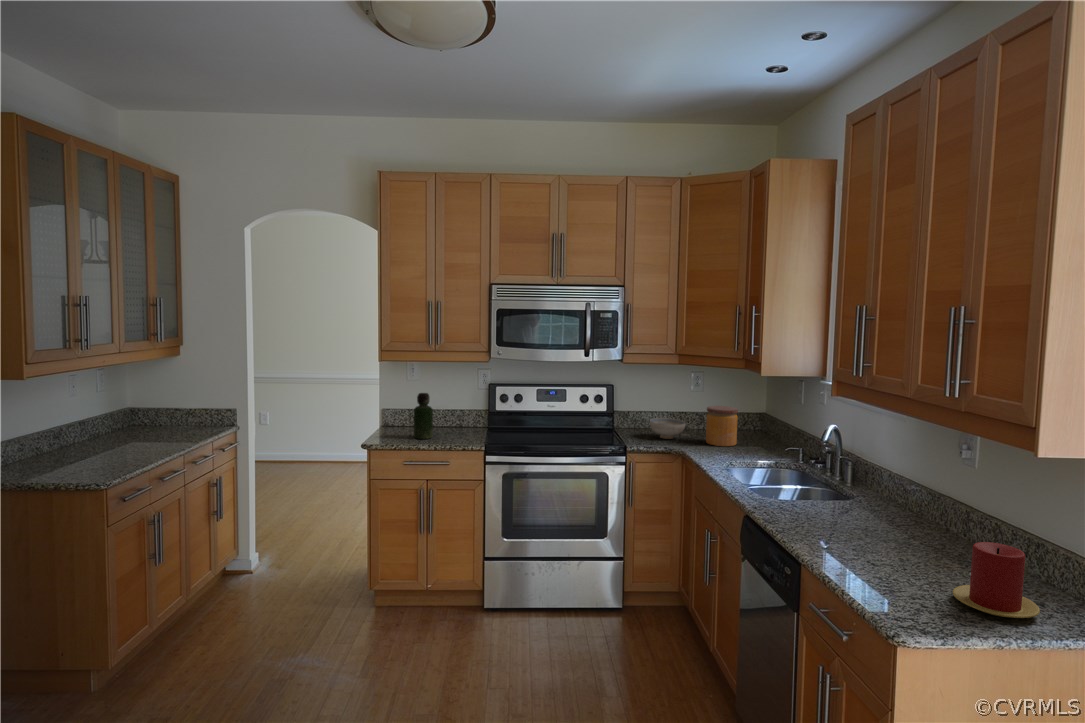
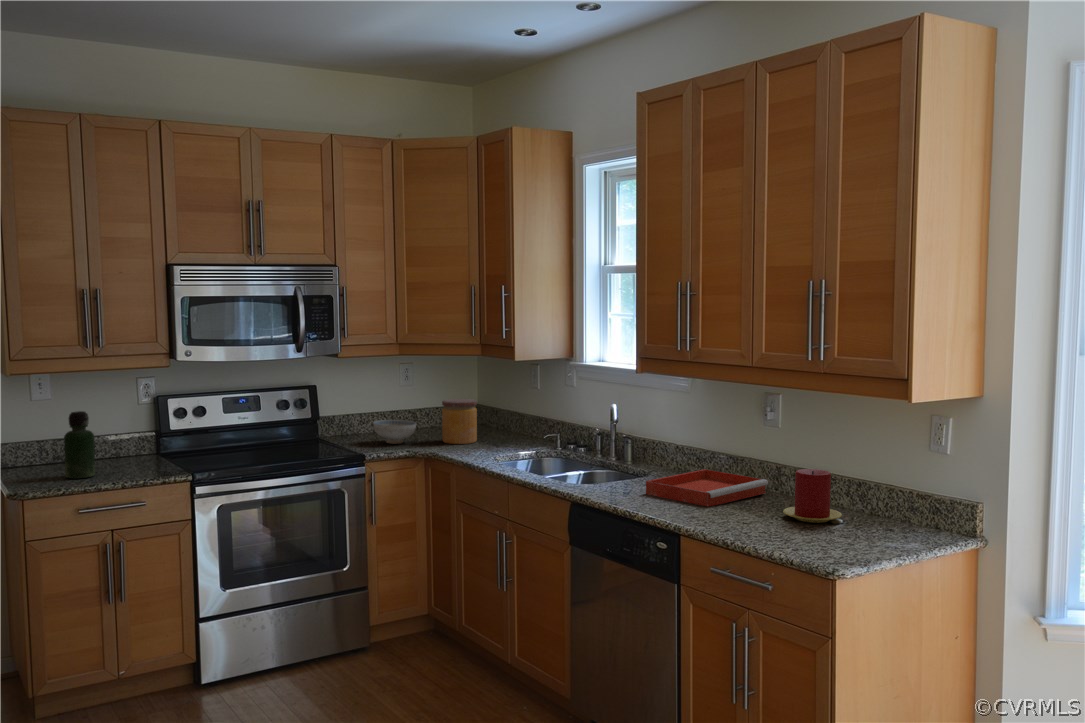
tray: none [821,512,978,560] -> present [646,469,768,506]

